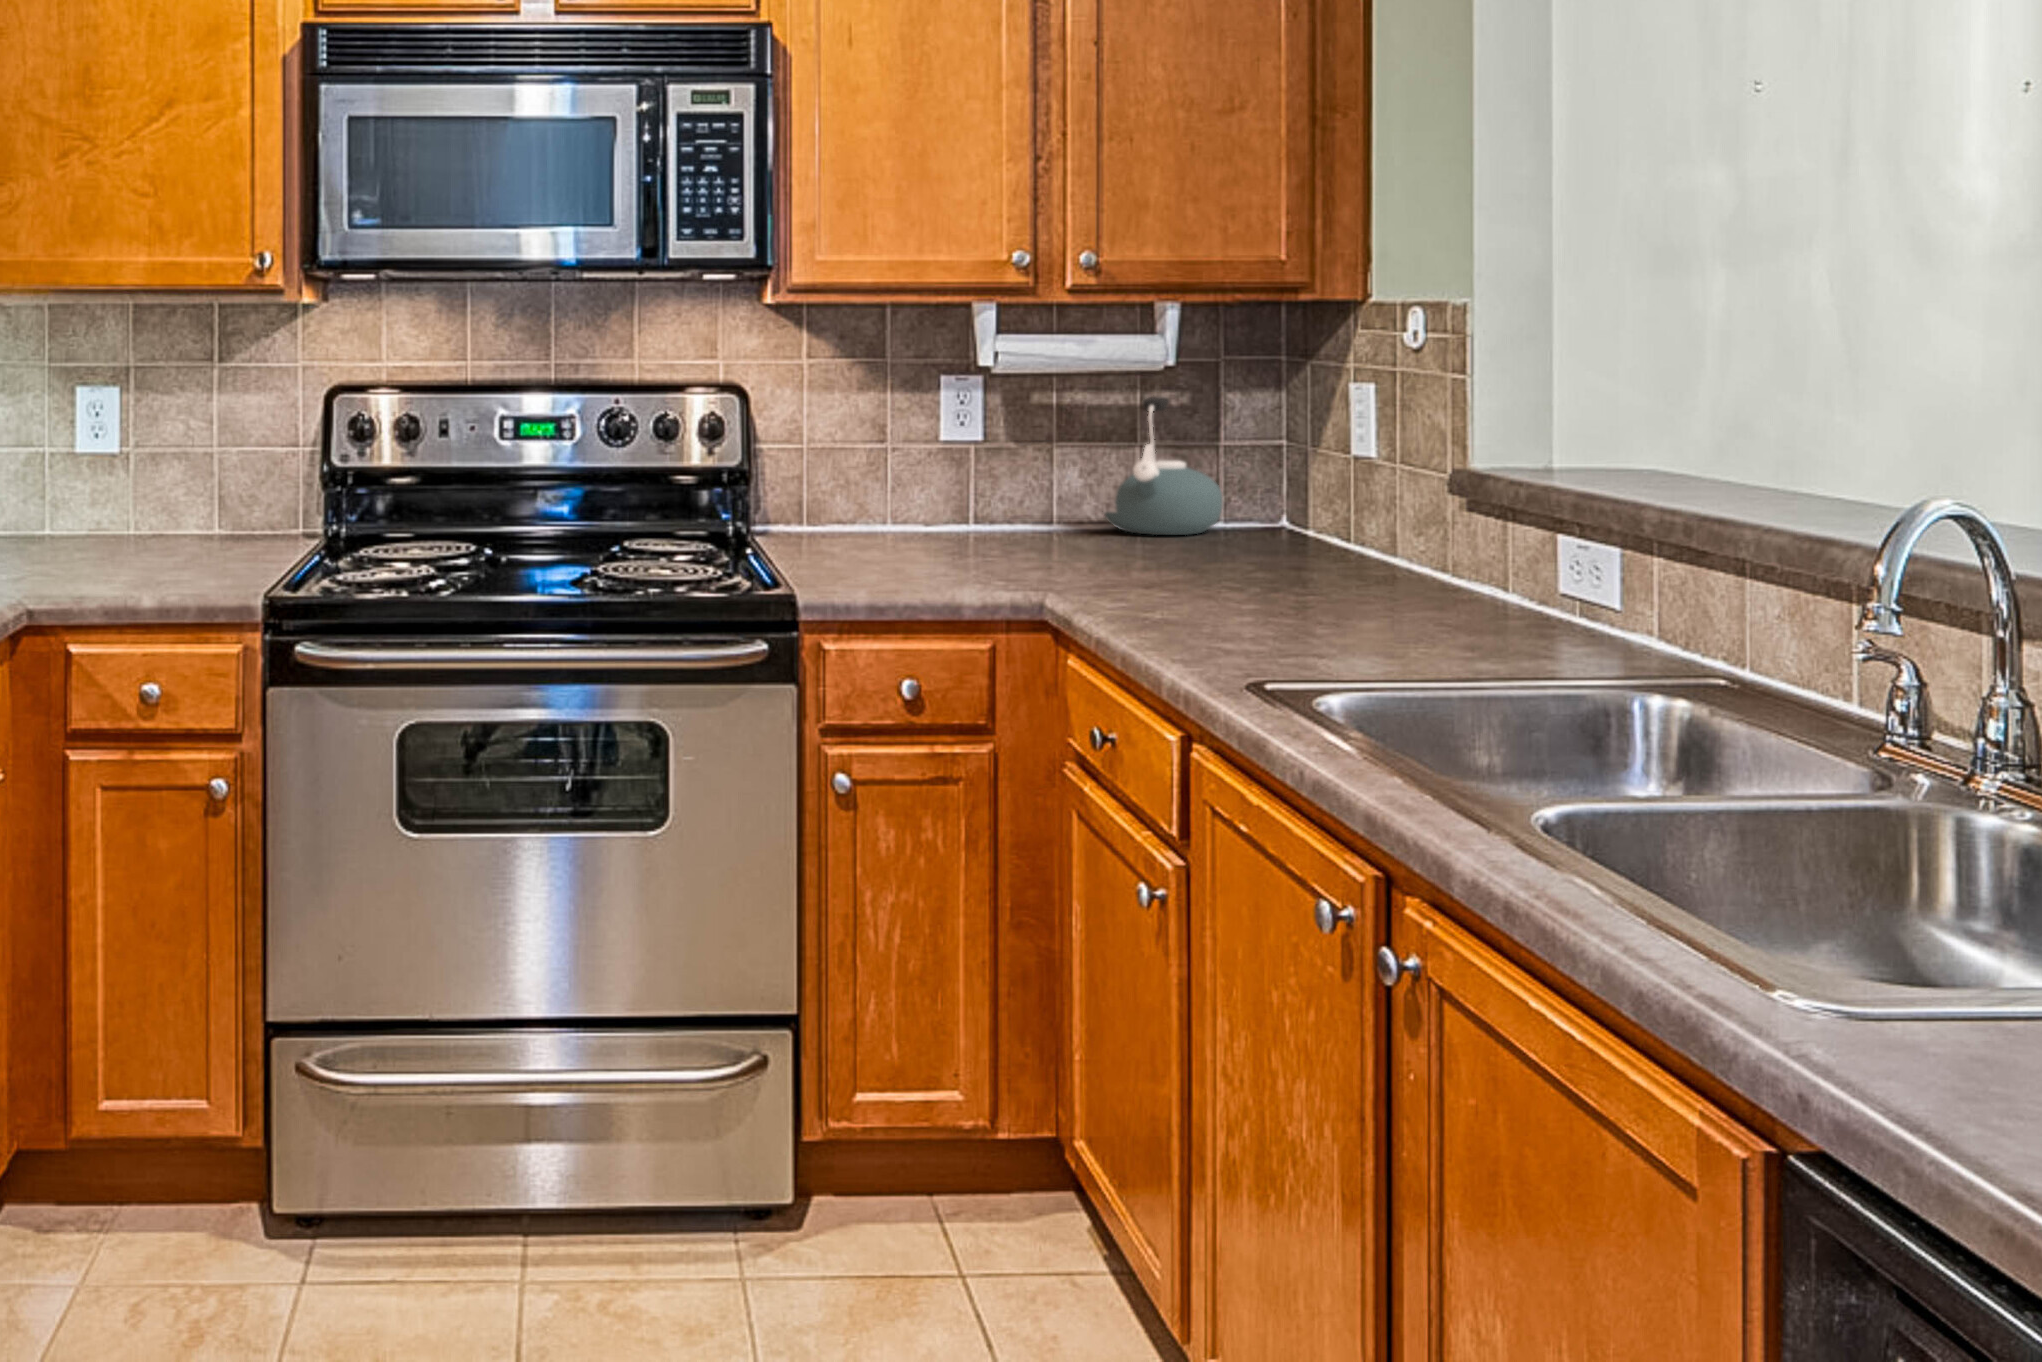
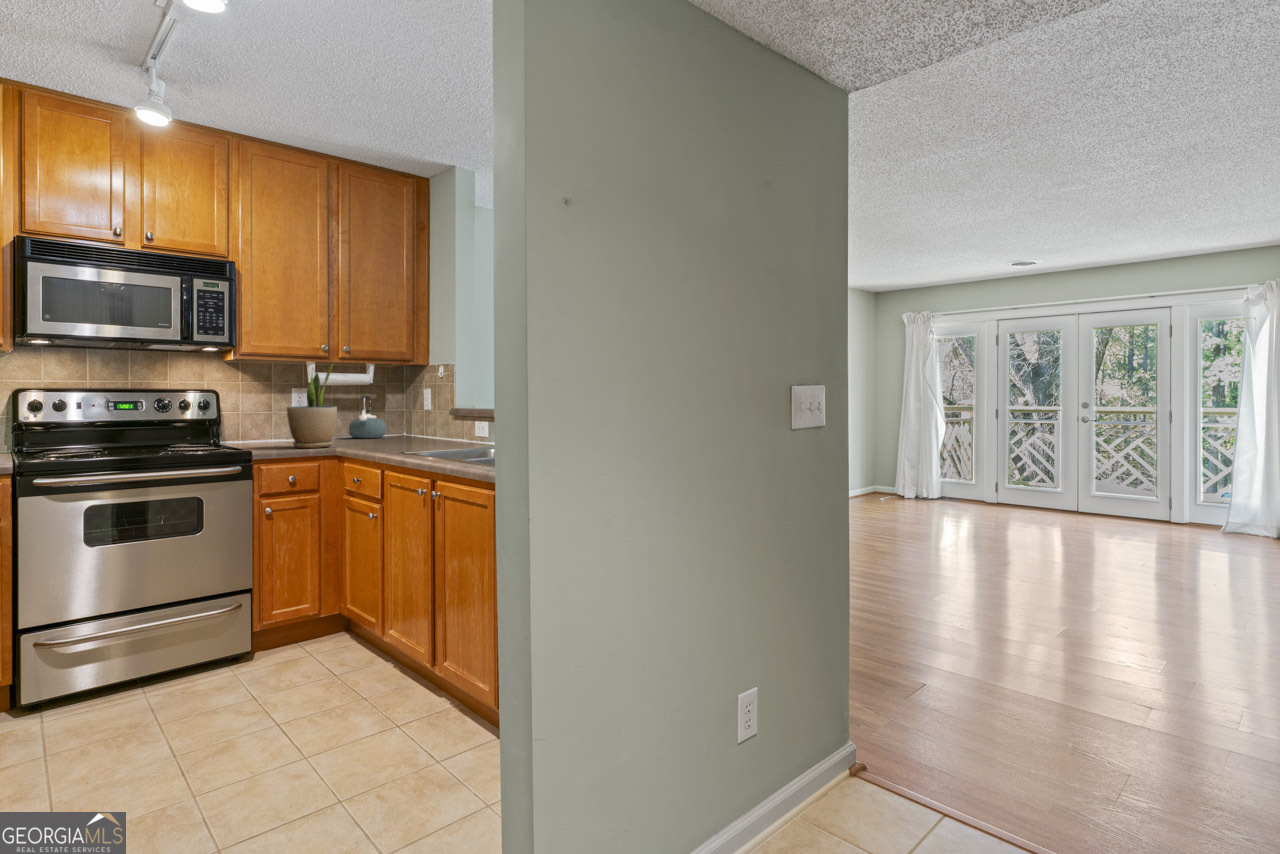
potted plant: none [905,312,1053,589] -> present [287,365,337,448]

